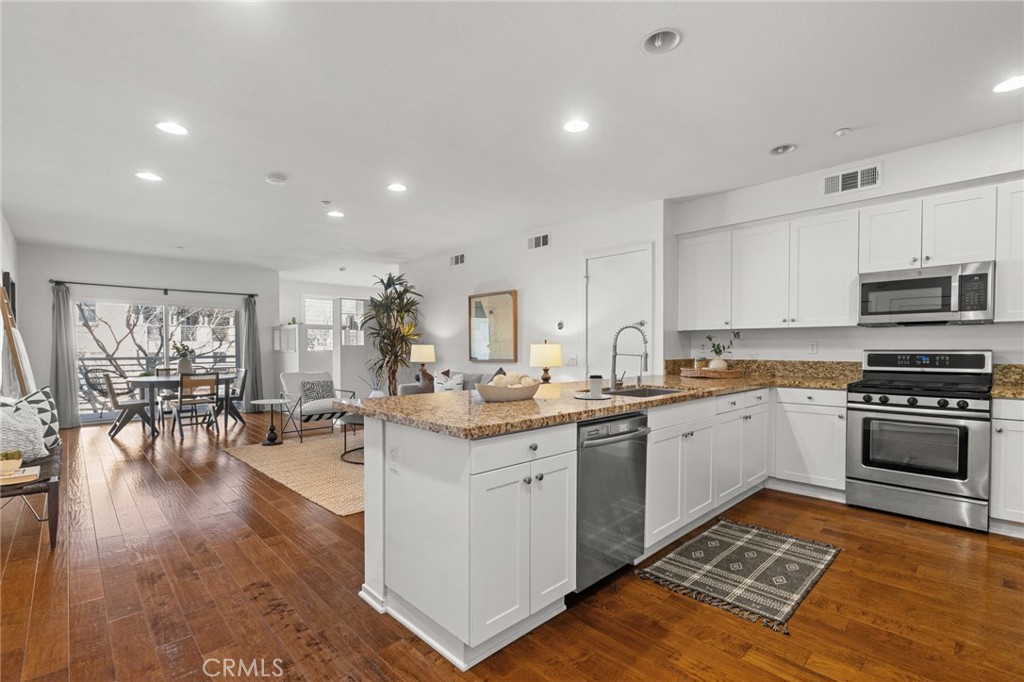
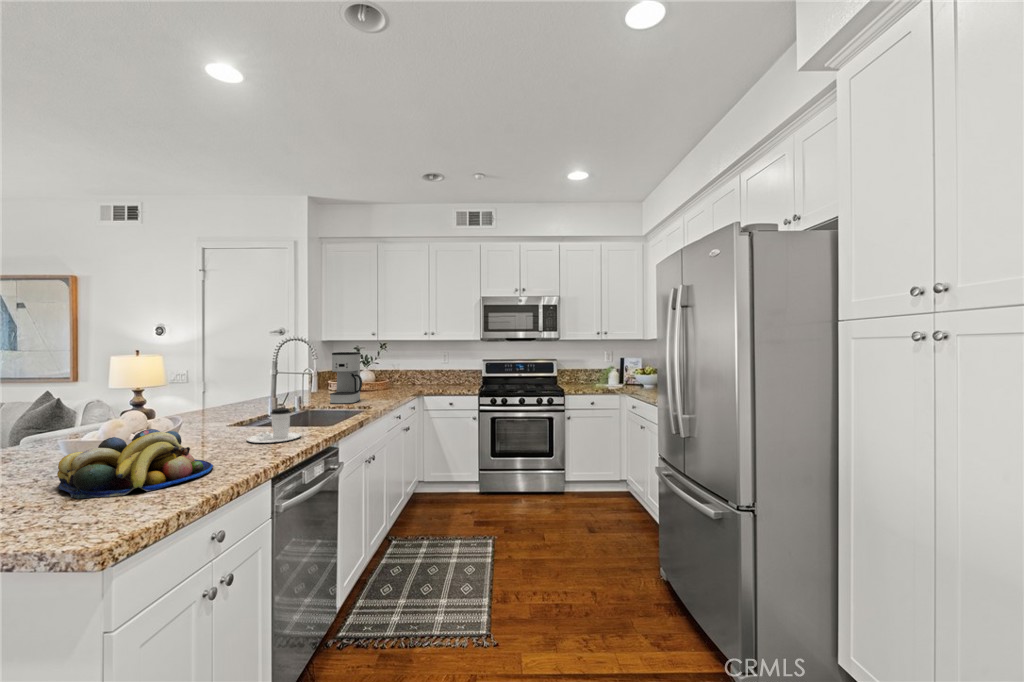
coffee maker: none [667,338,697,385] -> present [330,352,362,404]
fruit bowl: none [466,378,540,410] -> present [57,429,213,499]

